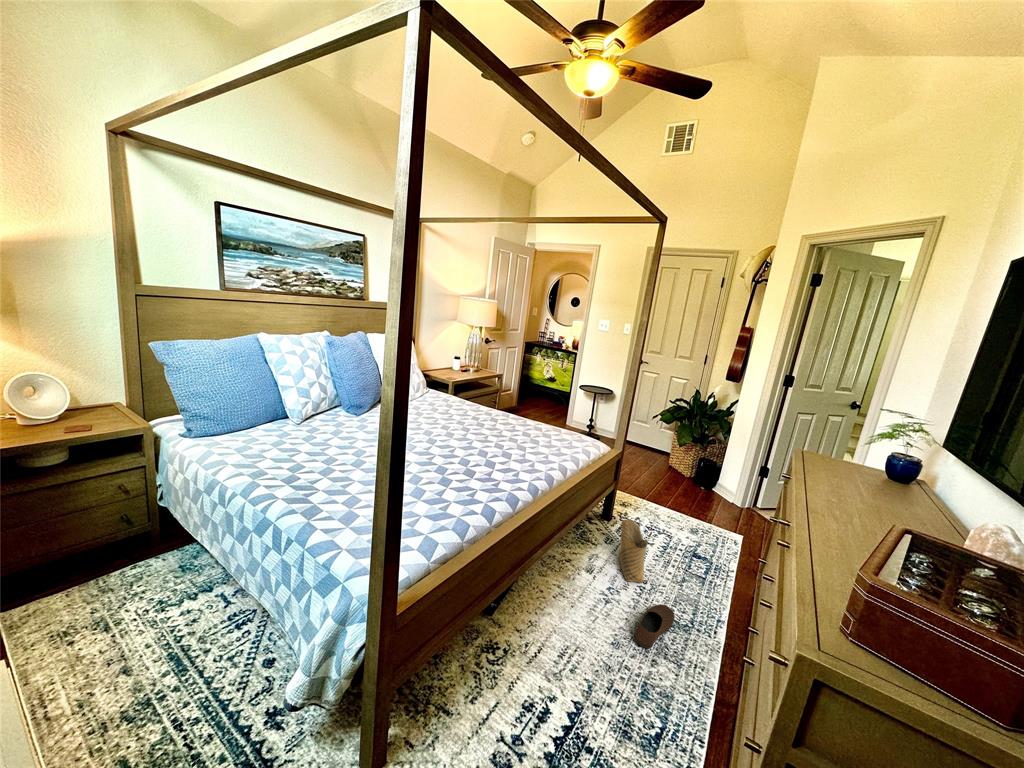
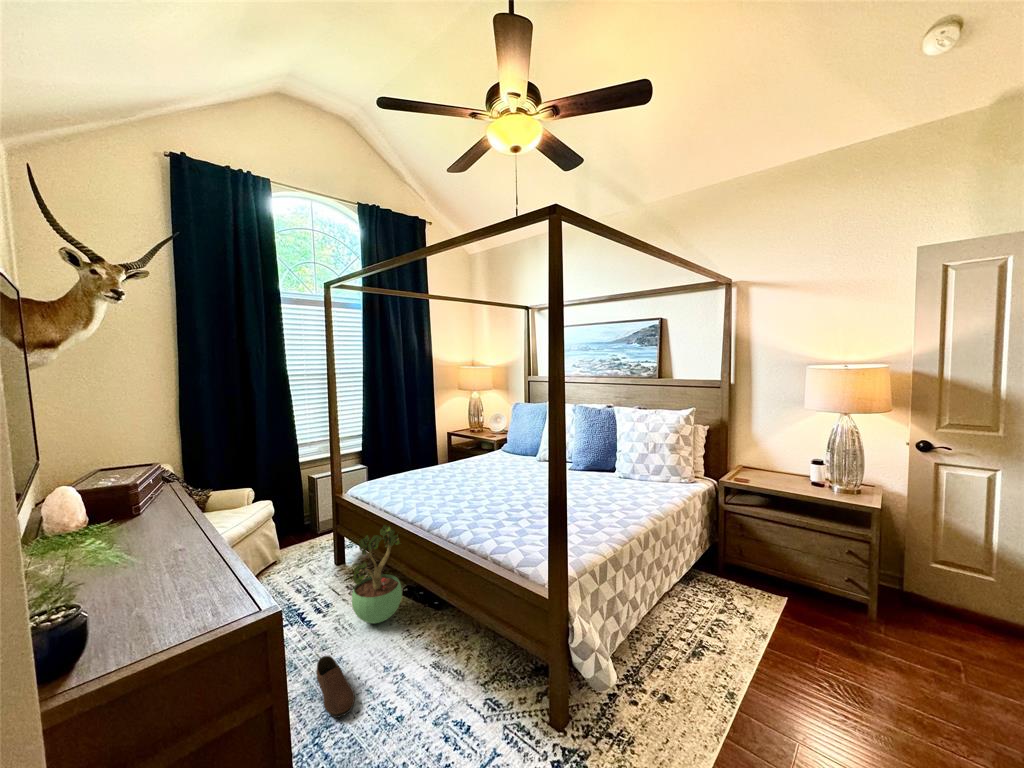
potted plant: none [516,510,592,639] -> present [352,525,402,624]
woven basket: present [619,520,648,583] -> none [394,611,459,720]

